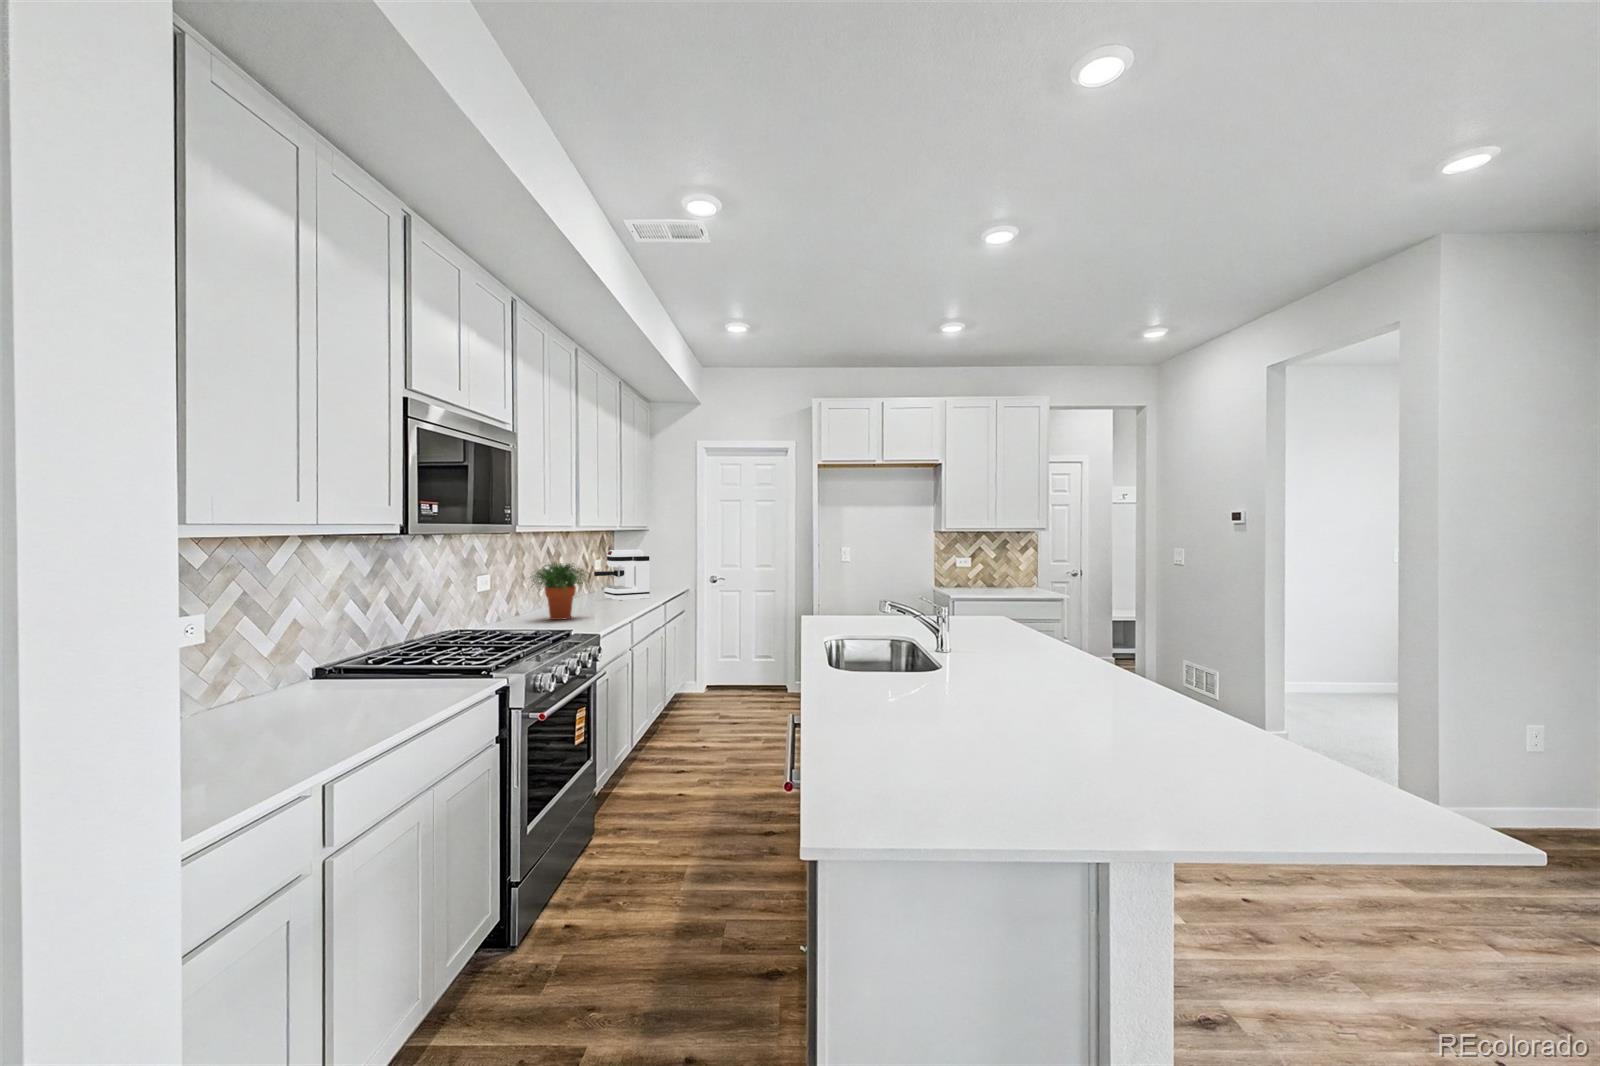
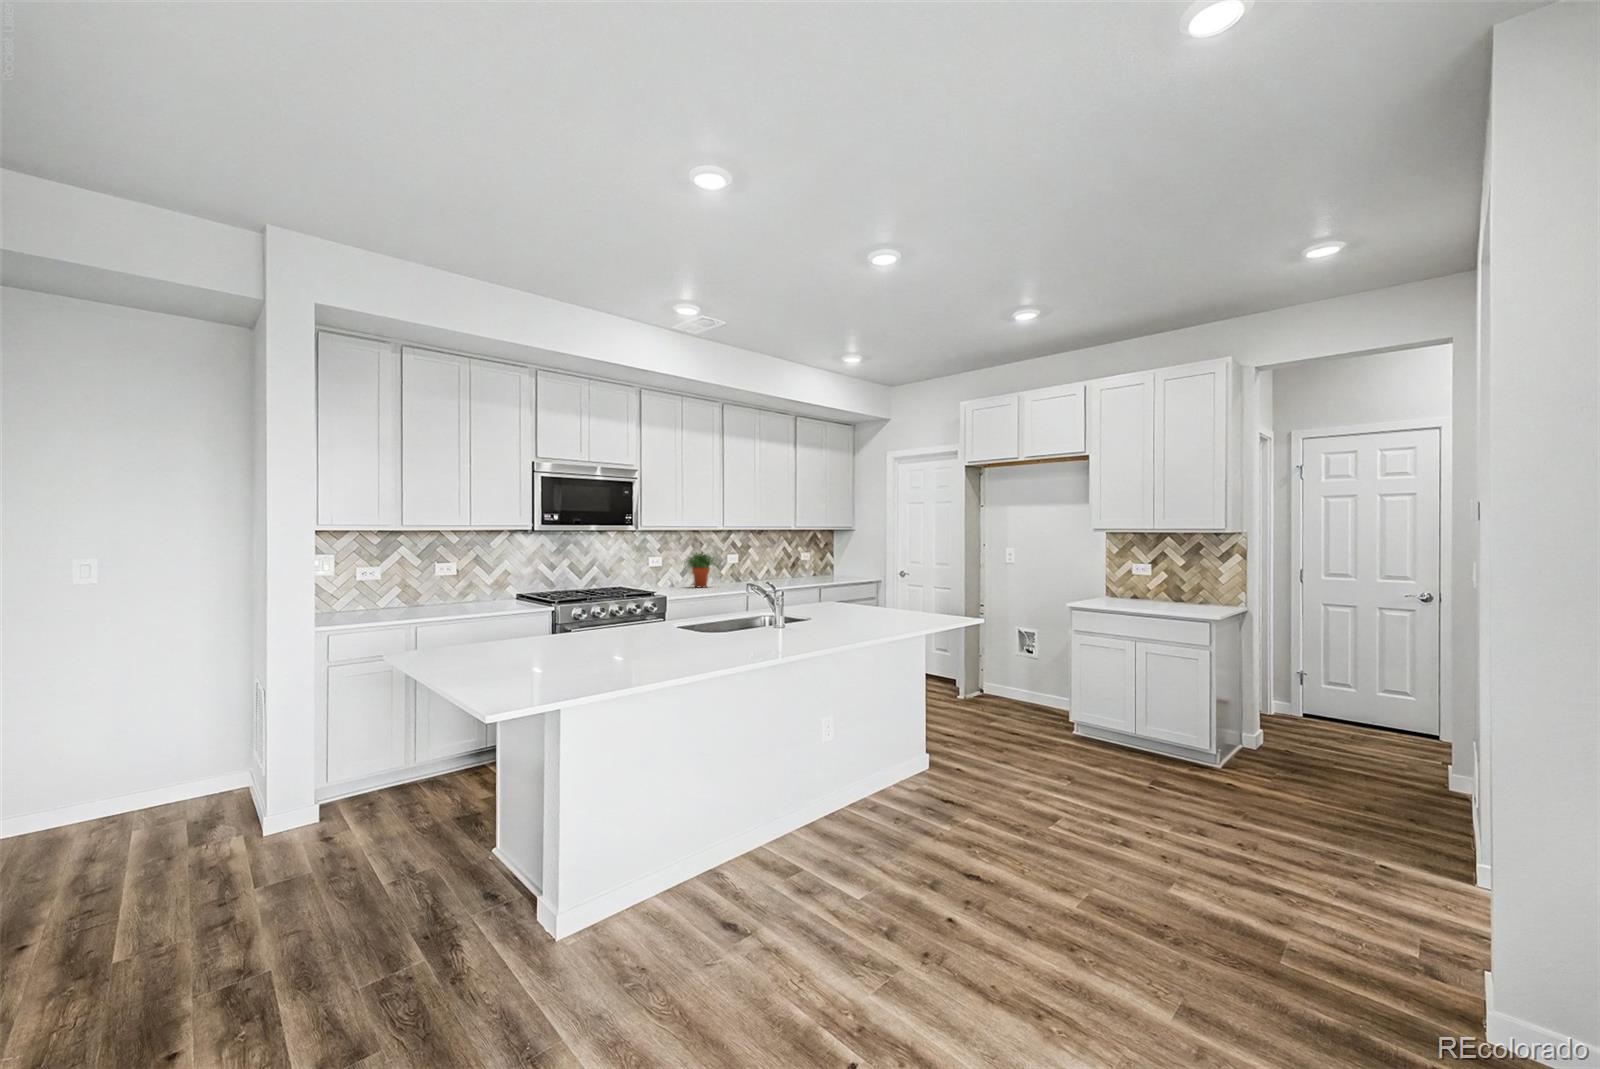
coffee maker: present [594,550,650,601] -> none [780,548,814,583]

